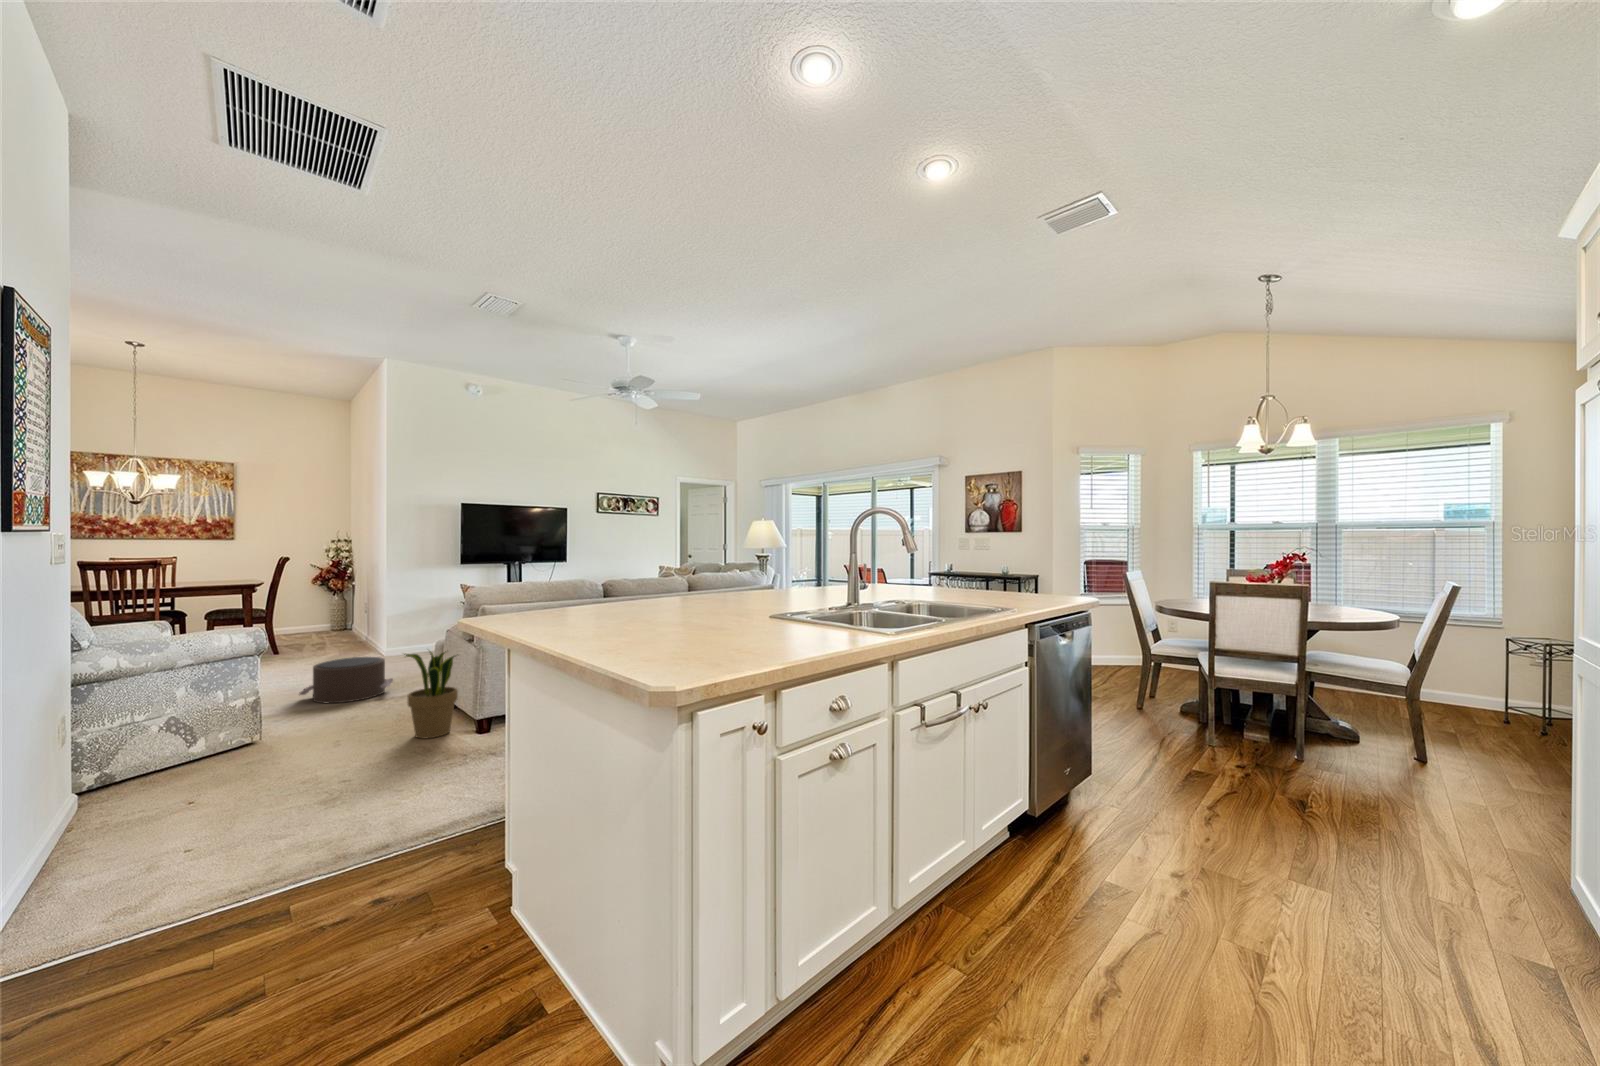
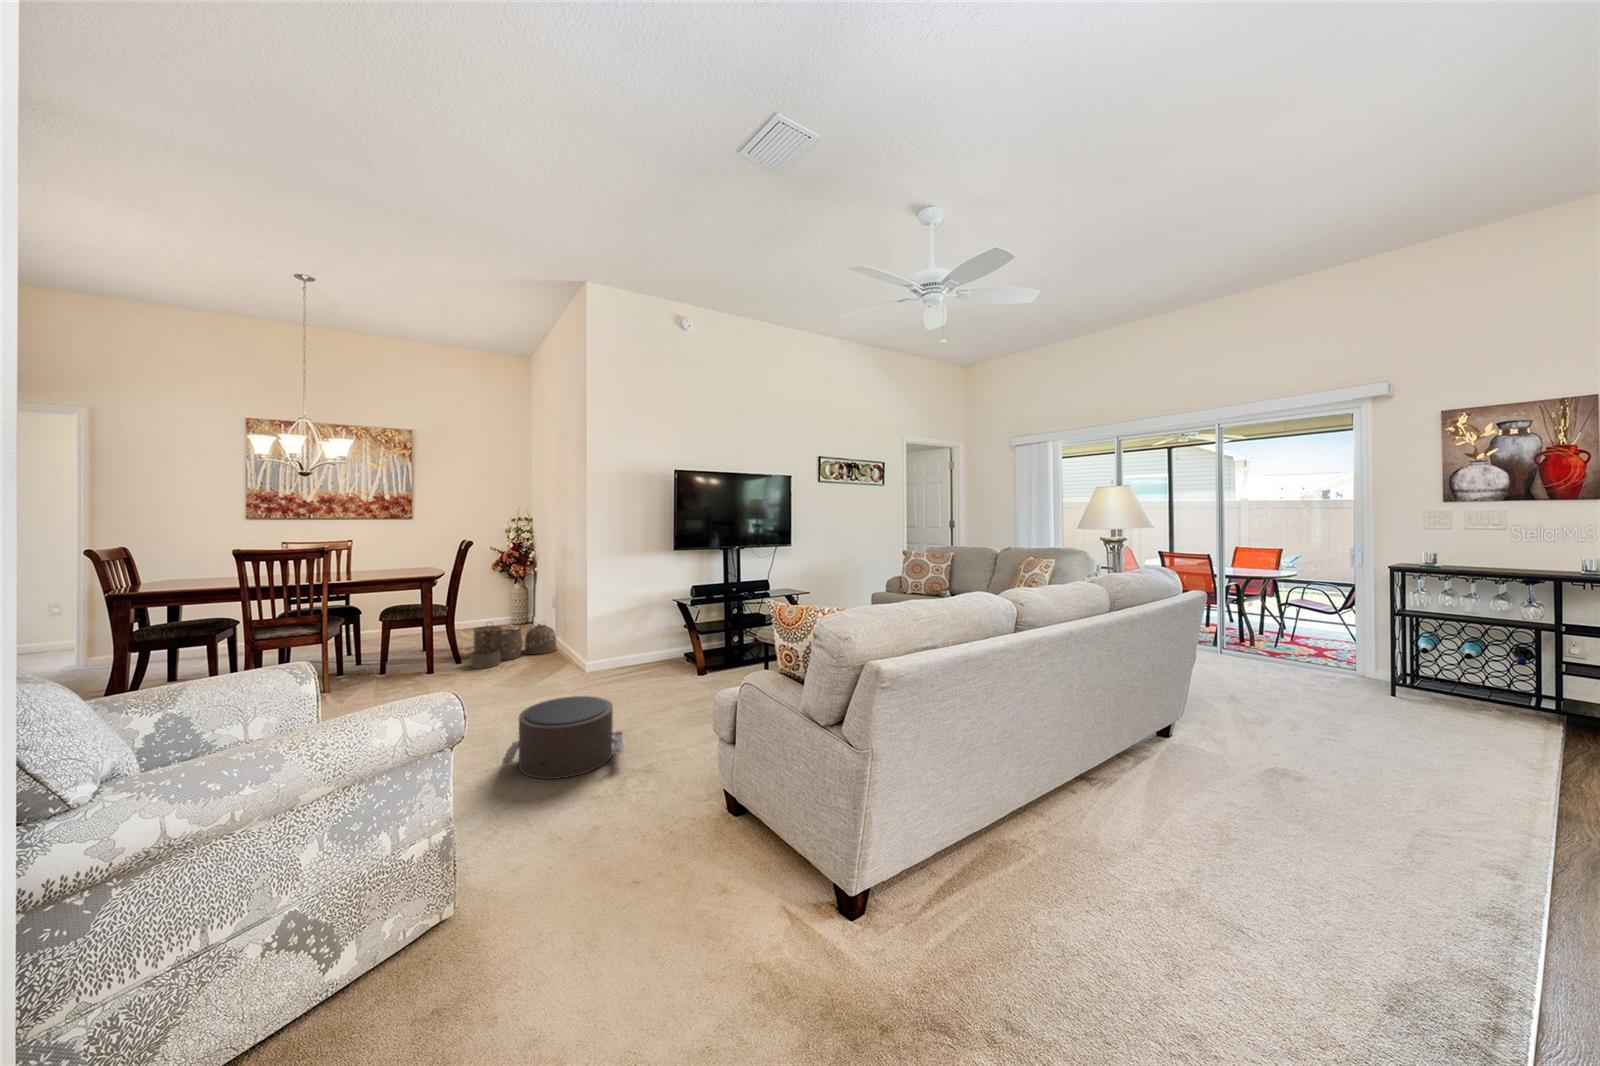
woven basket: none [286,622,367,658] -> present [470,624,556,669]
potted plant: present [404,651,458,739] -> none [698,743,802,923]

